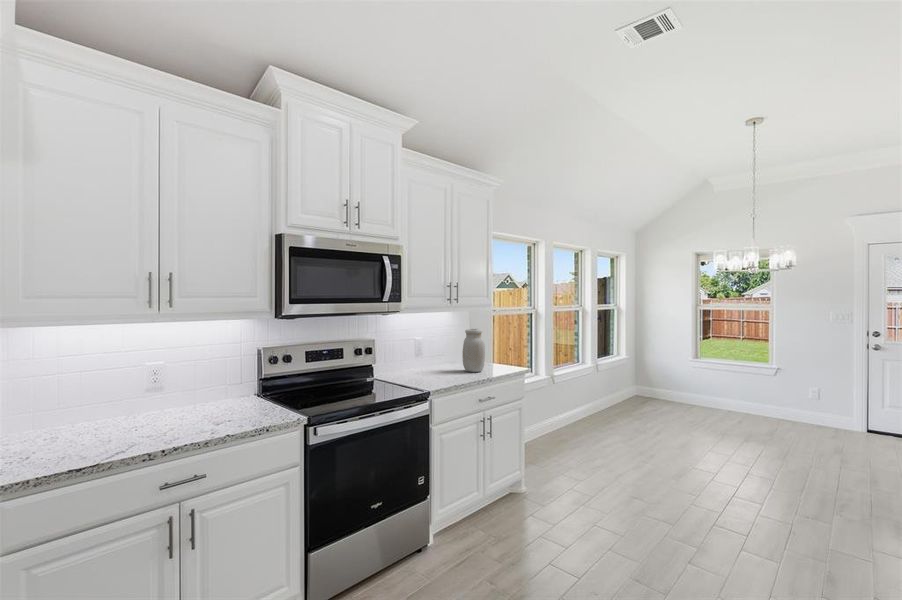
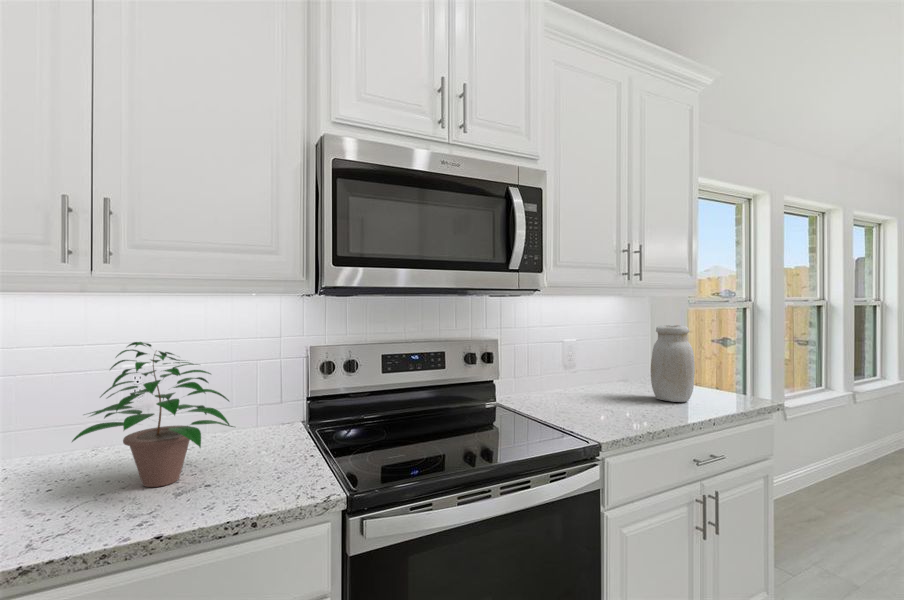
potted plant: none [160,348,241,423] -> present [72,342,233,487]

